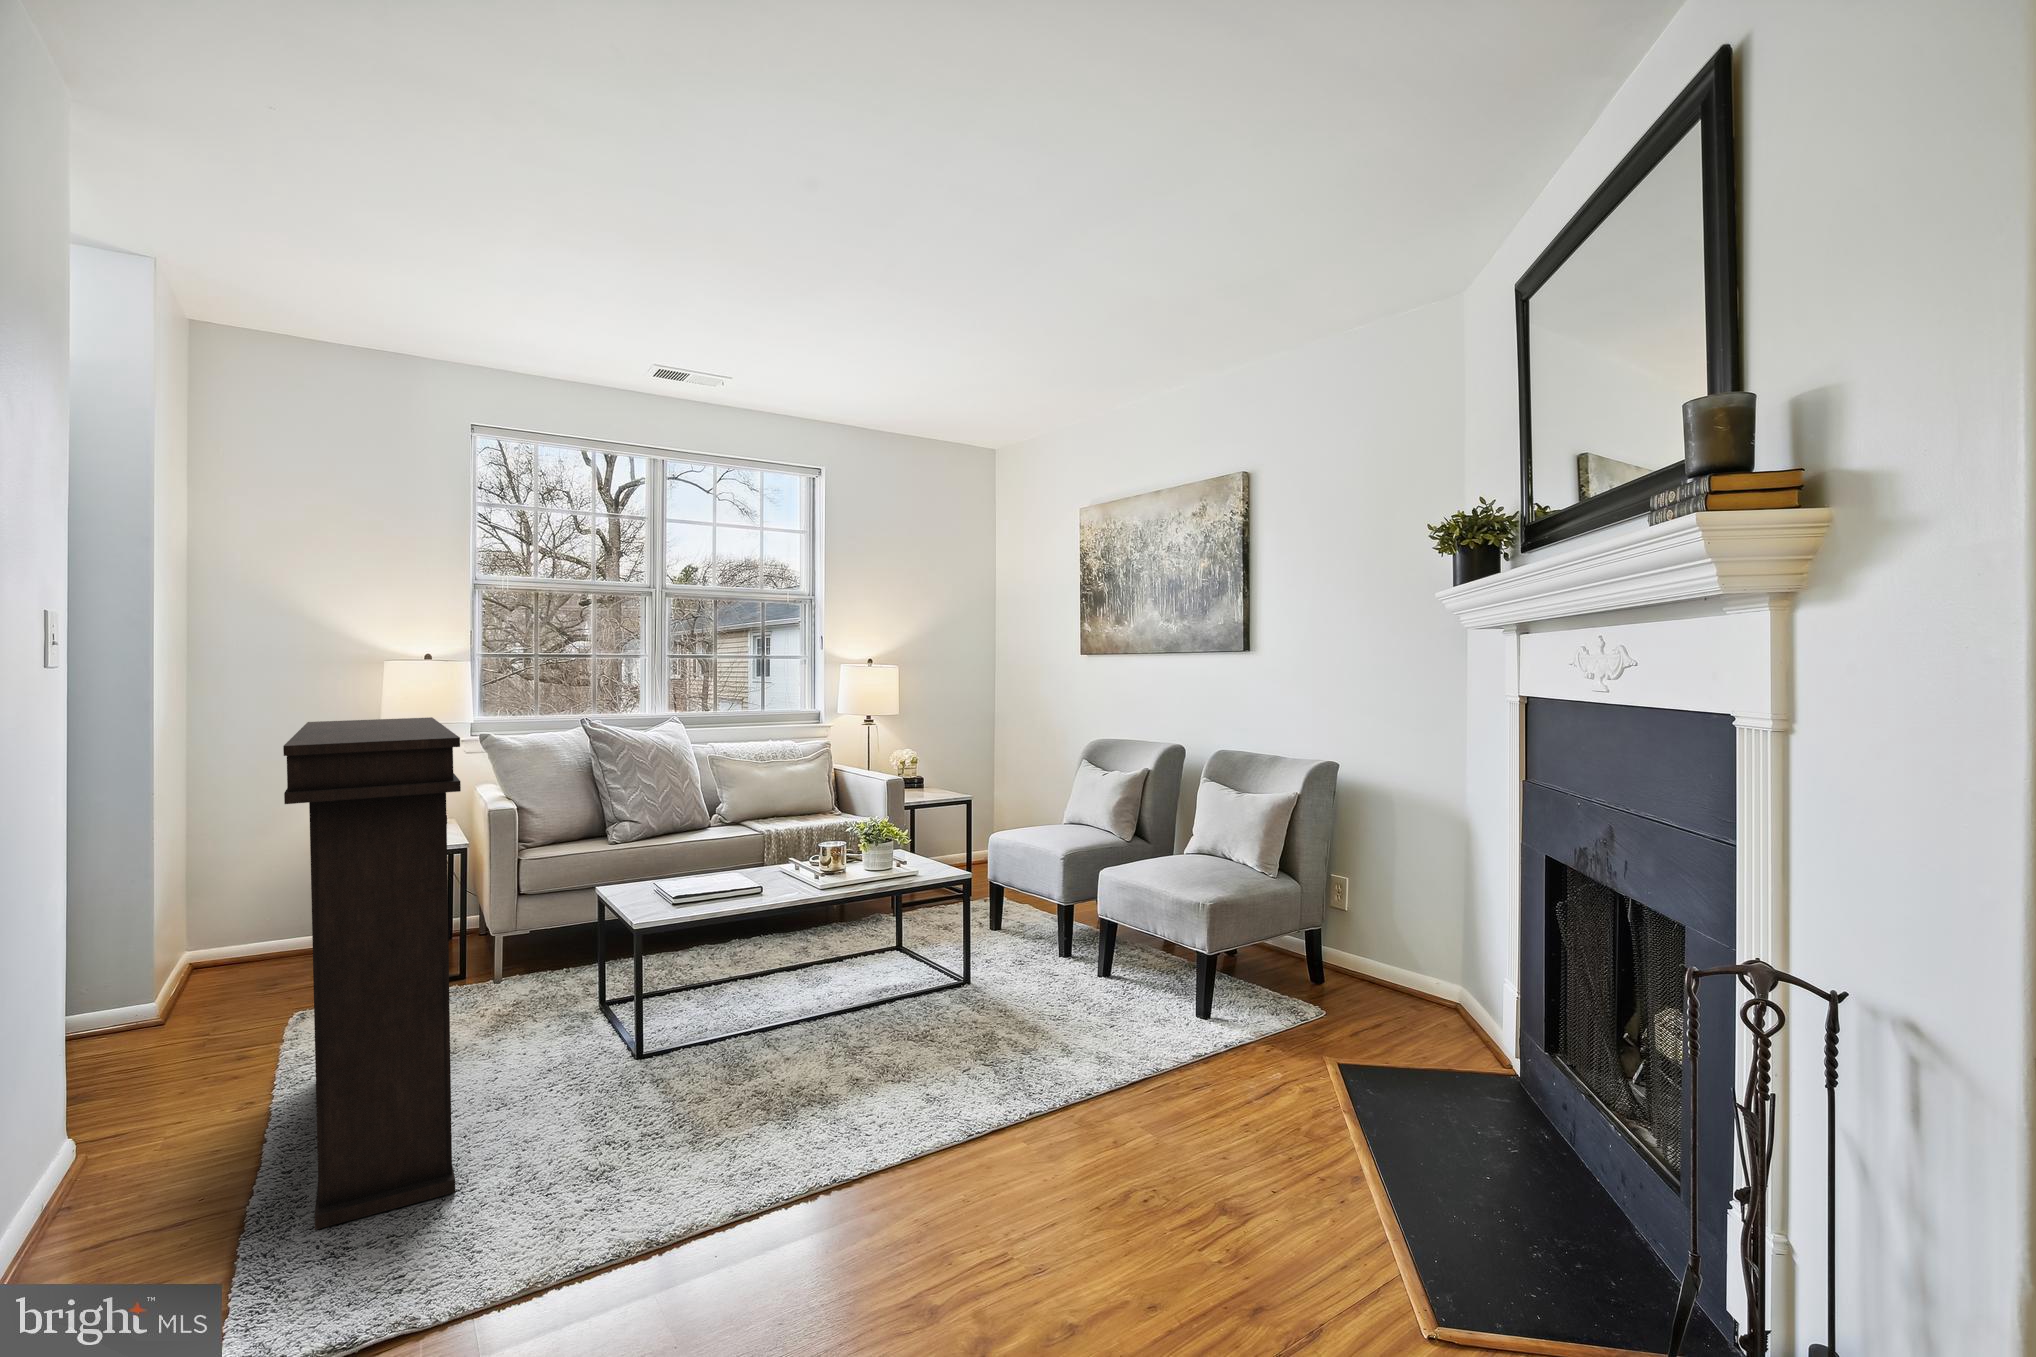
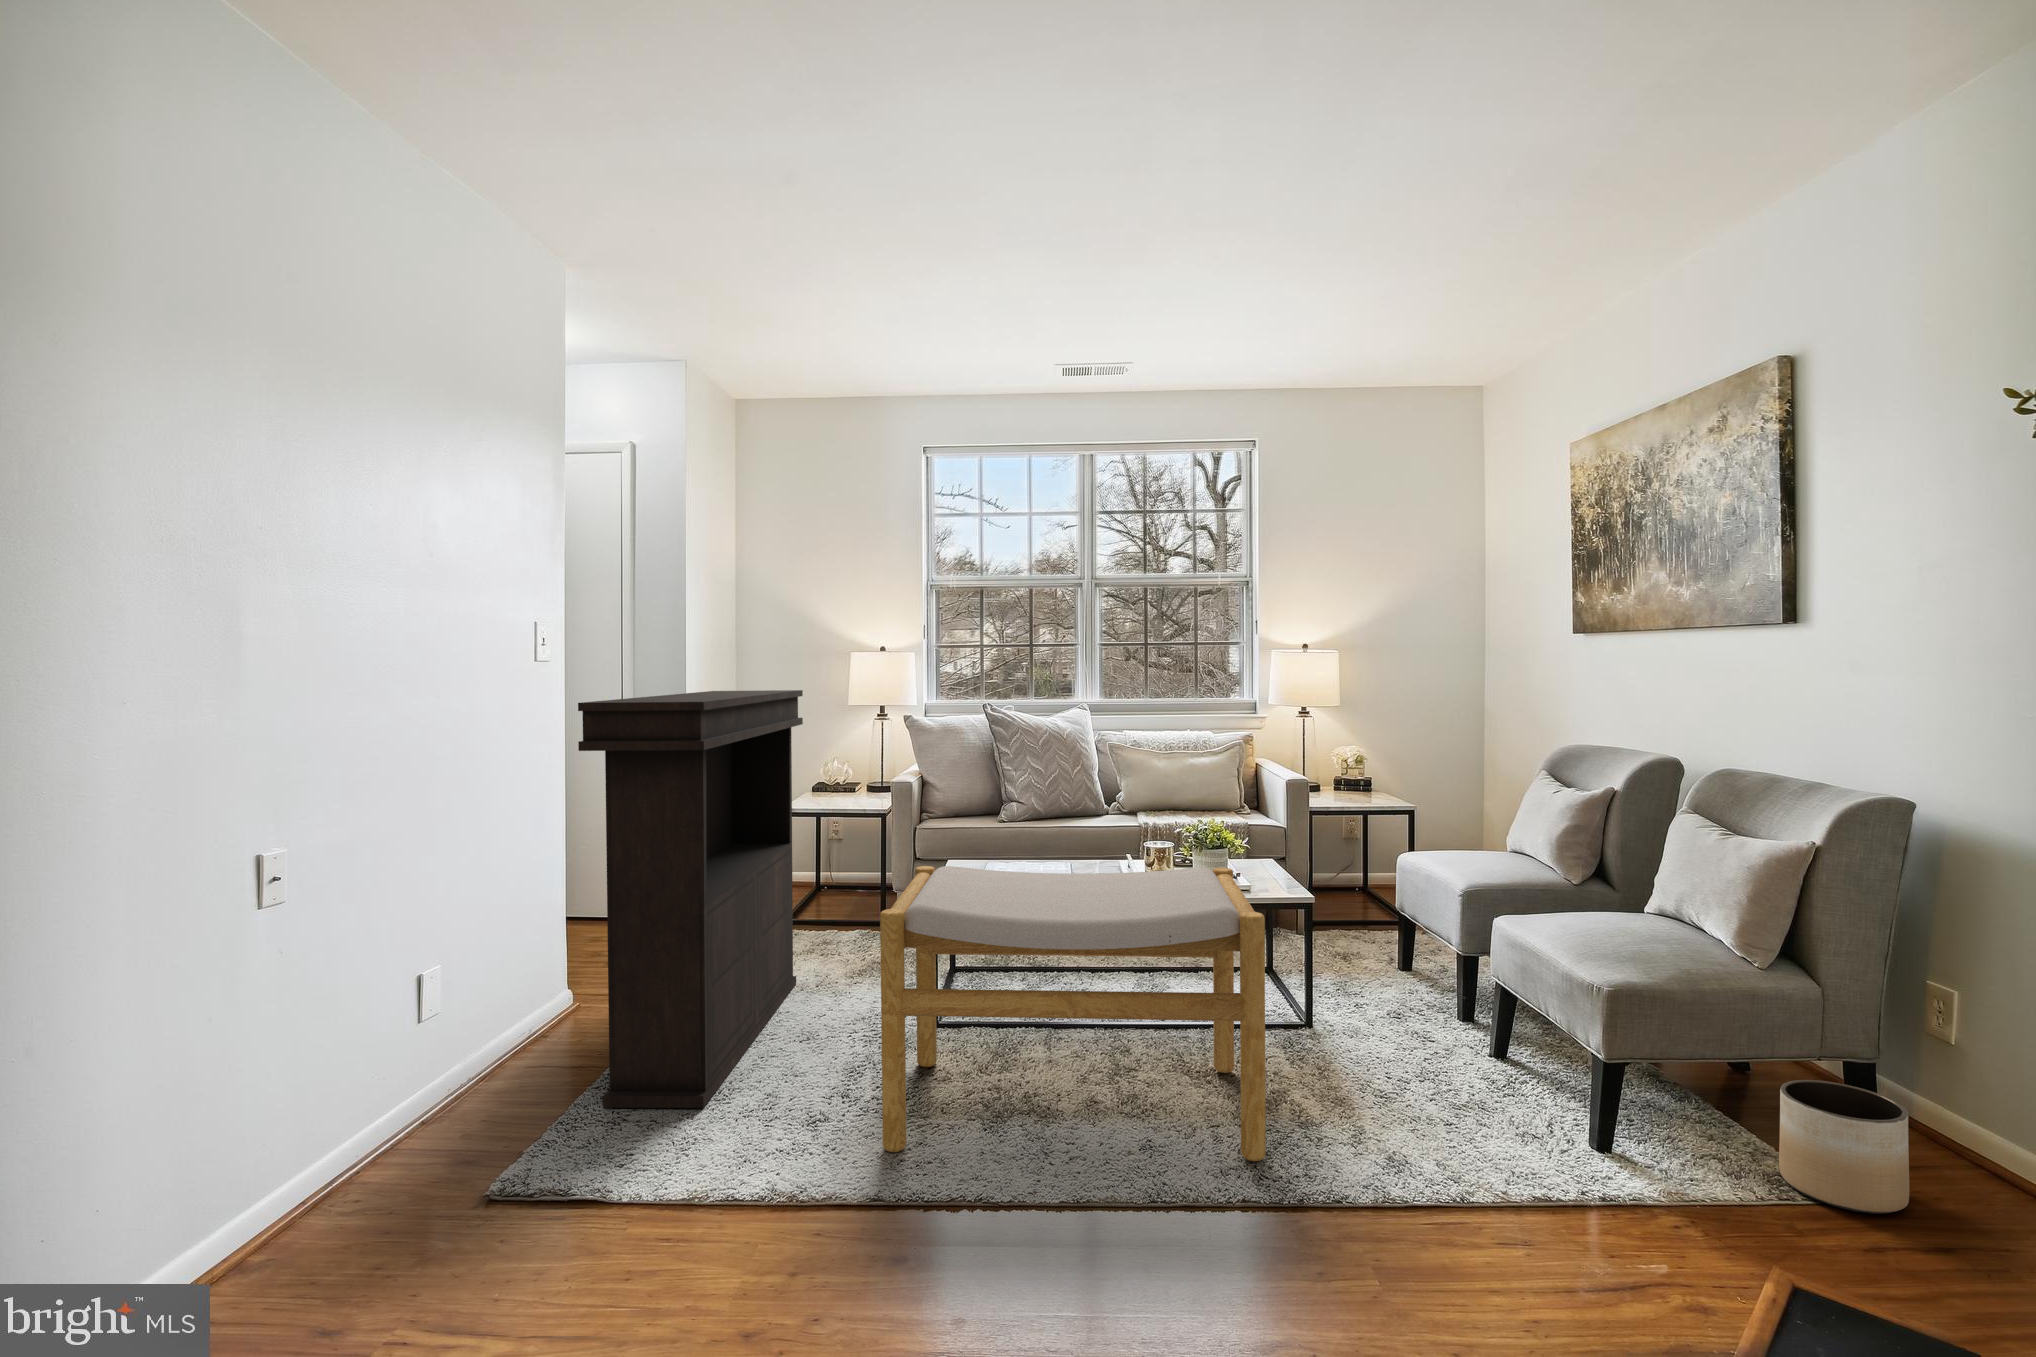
footstool: none [653,857,1018,1170] -> present [880,866,1266,1161]
planter: none [1297,945,1363,1021] -> present [1779,1080,1909,1214]

